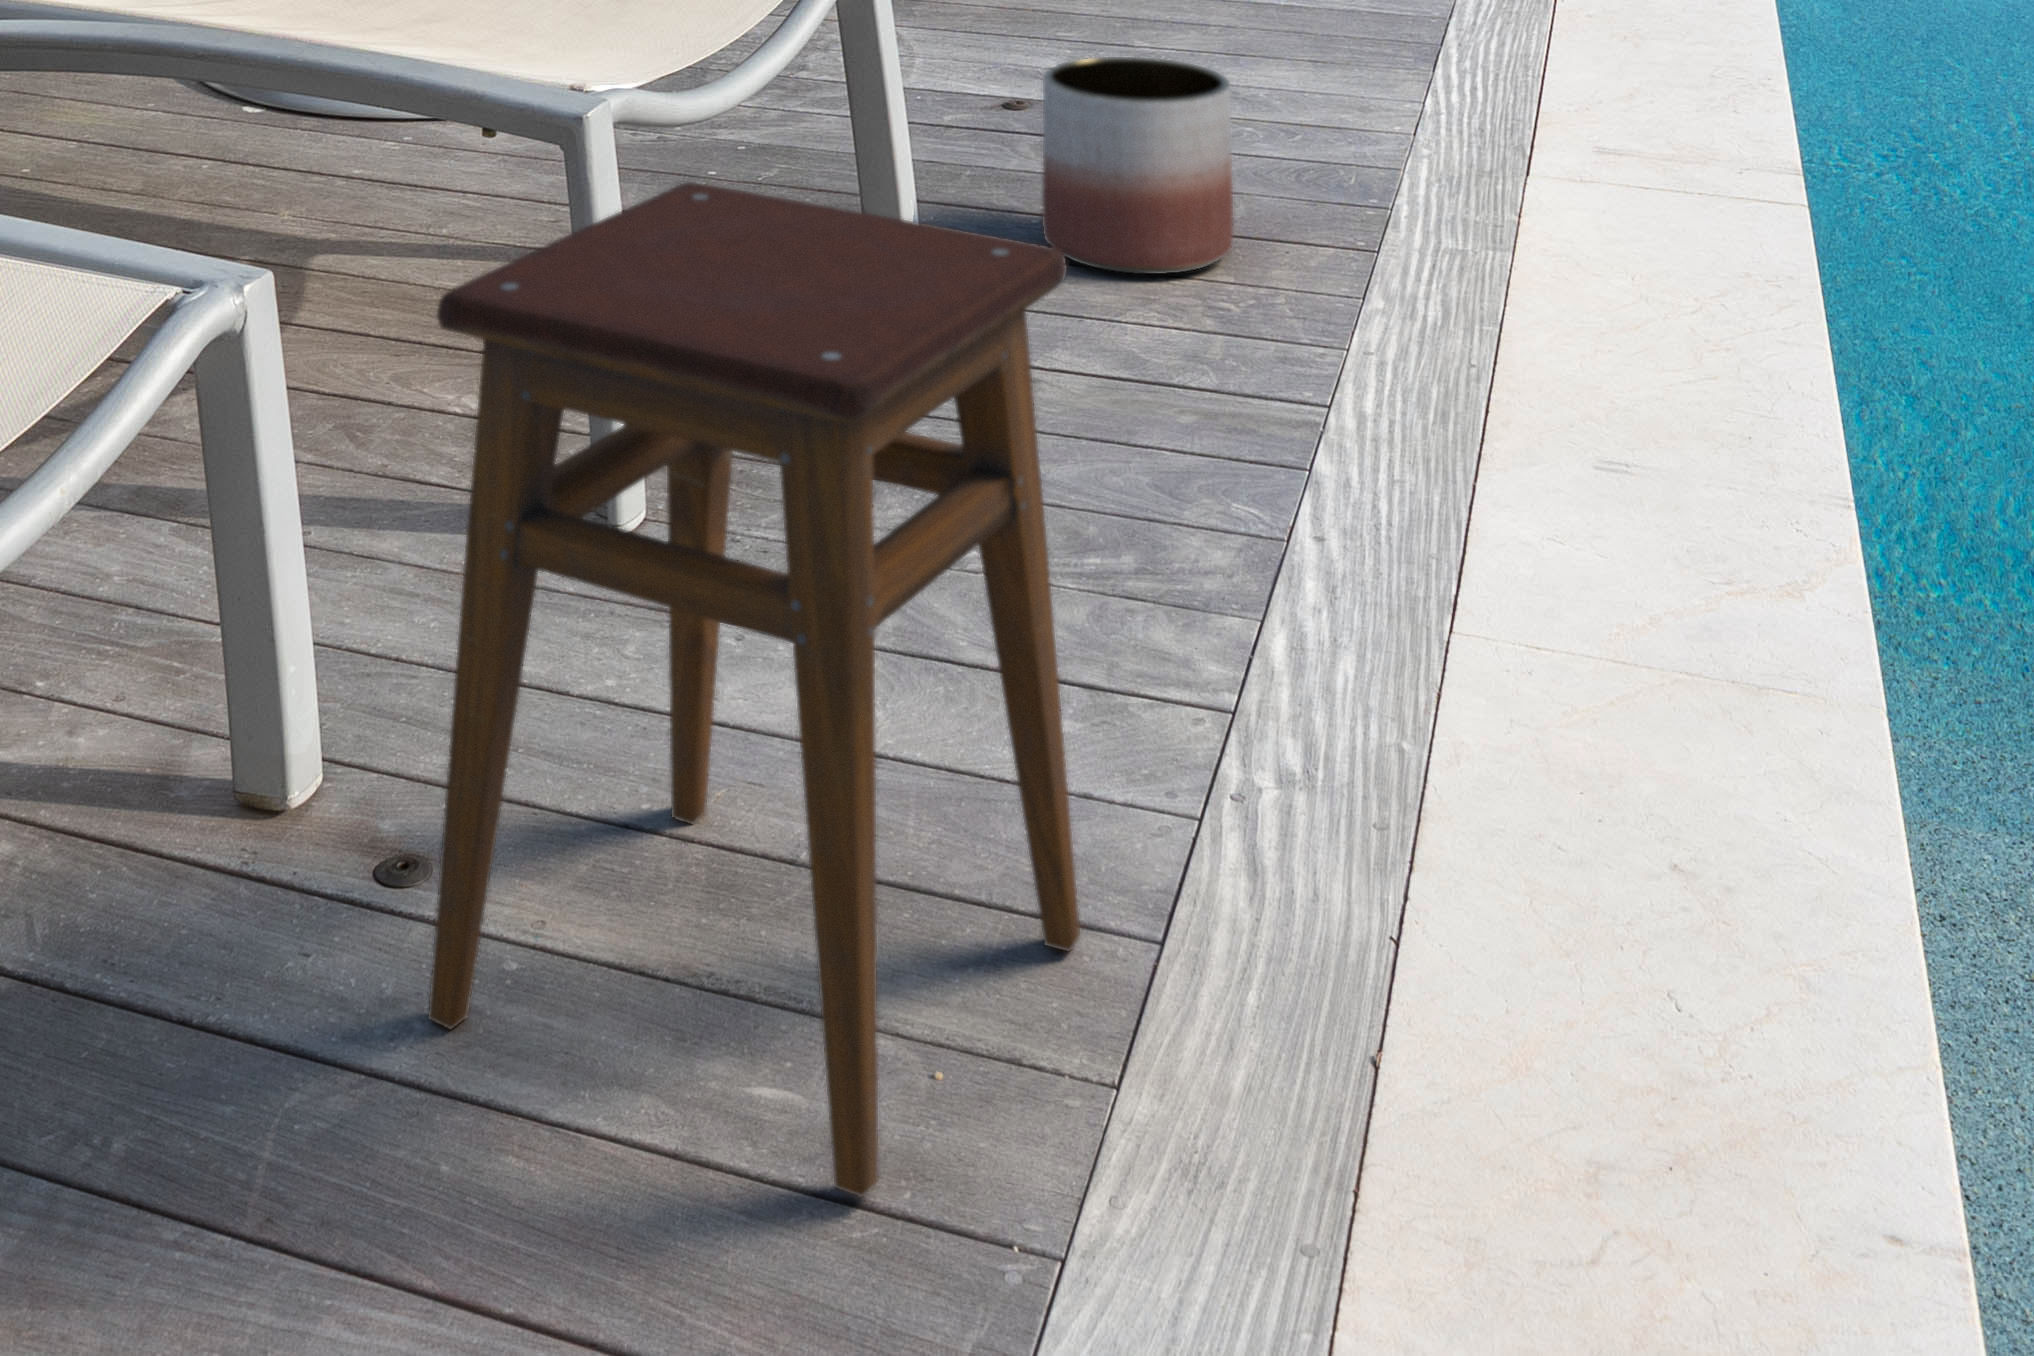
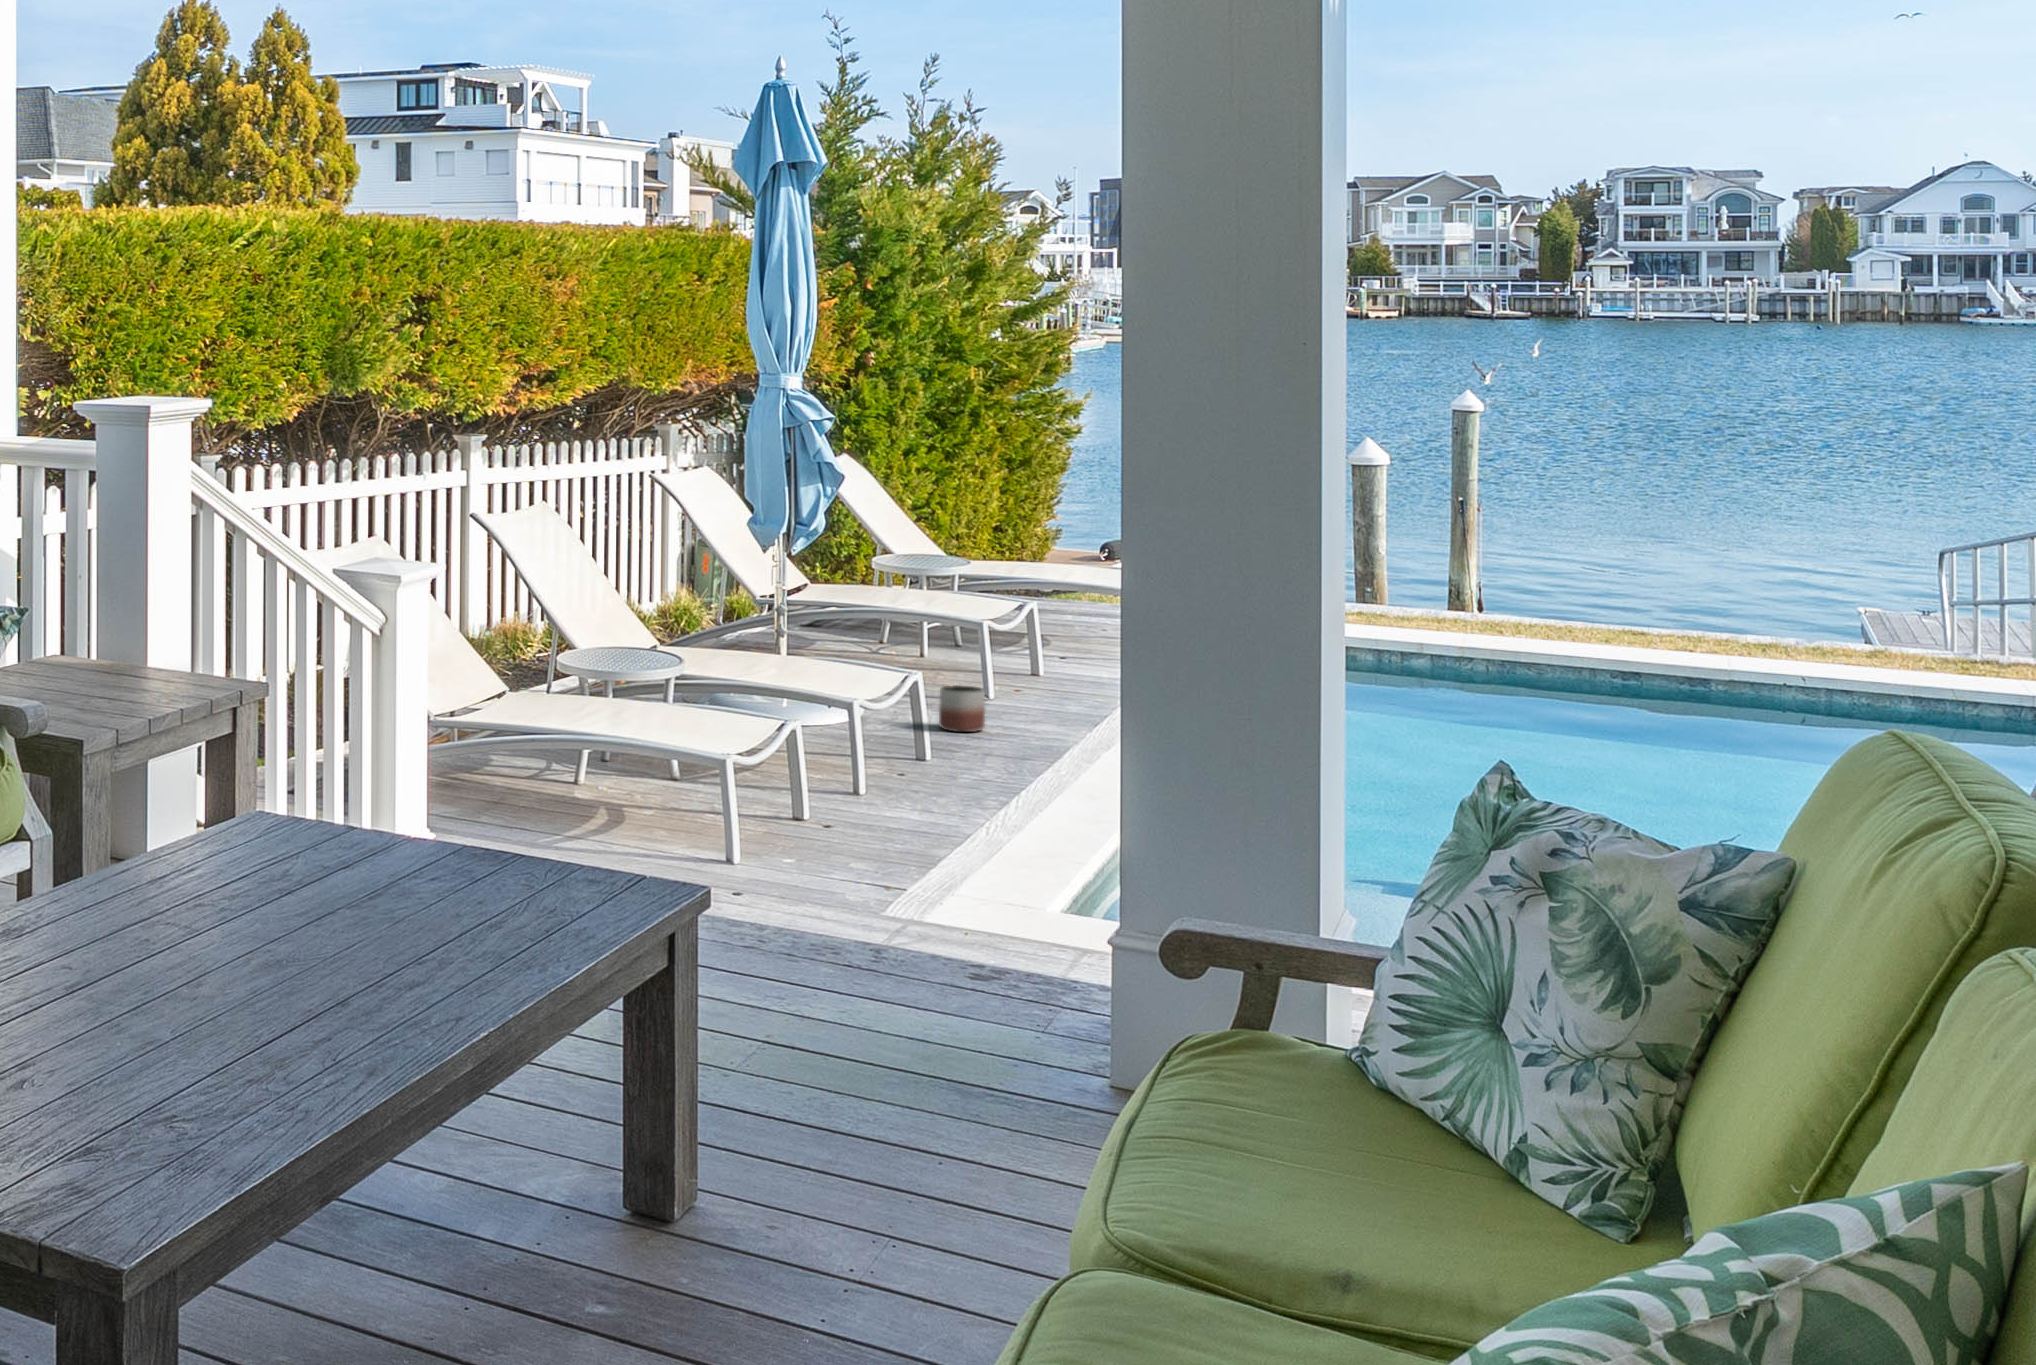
stool: present [428,182,1080,1196] -> none [823,674,918,790]

